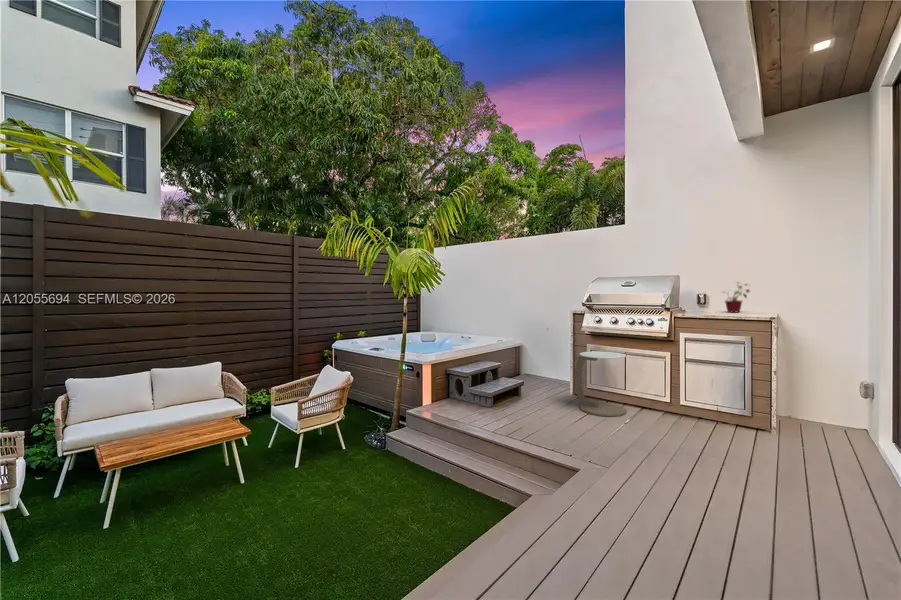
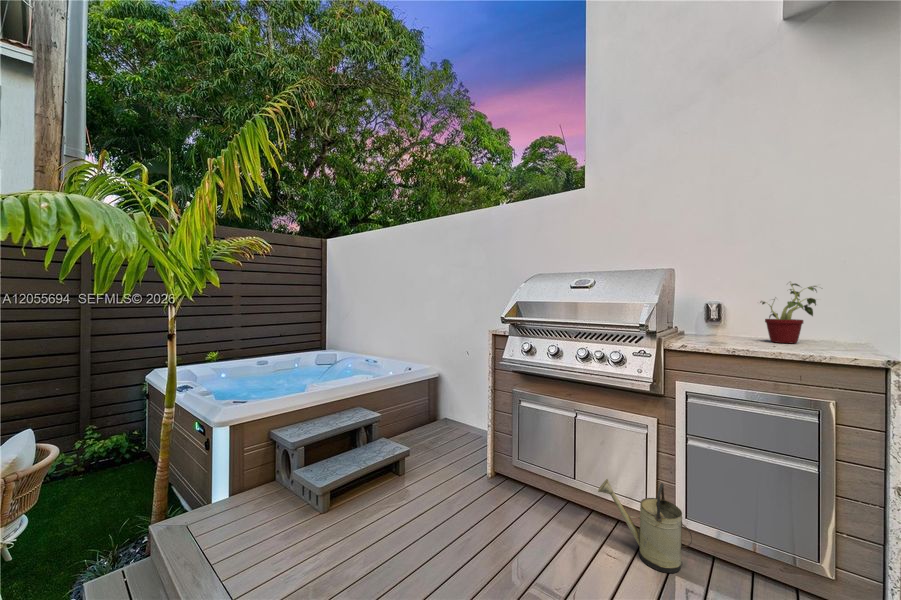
side table: present [575,351,626,416] -> none [482,403,570,546]
watering can: none [642,382,688,421] -> present [598,479,692,573]

